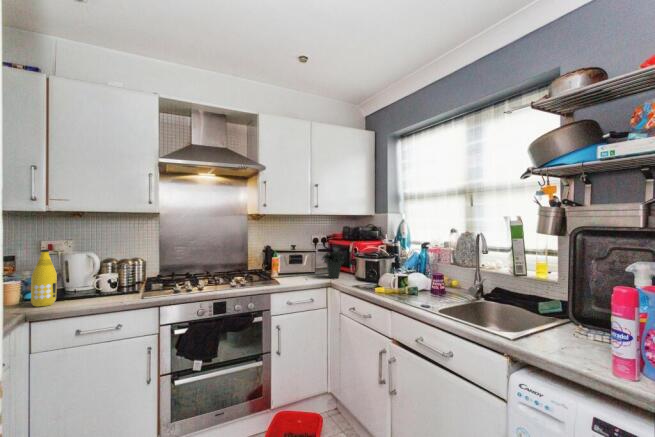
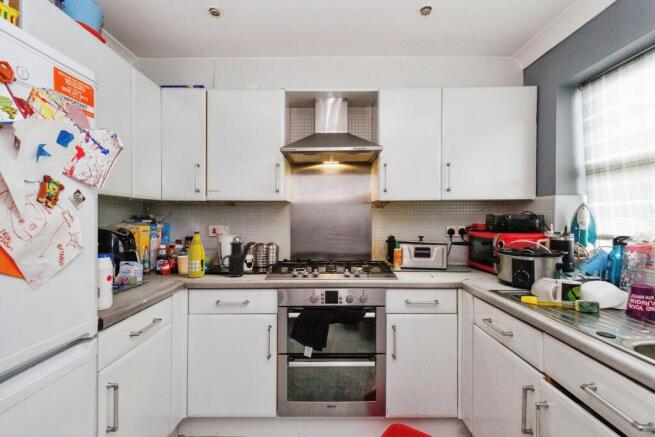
potted plant: present [322,252,345,278] -> none [452,219,485,278]
teapot: none [80,253,125,300] -> present [221,236,251,277]

